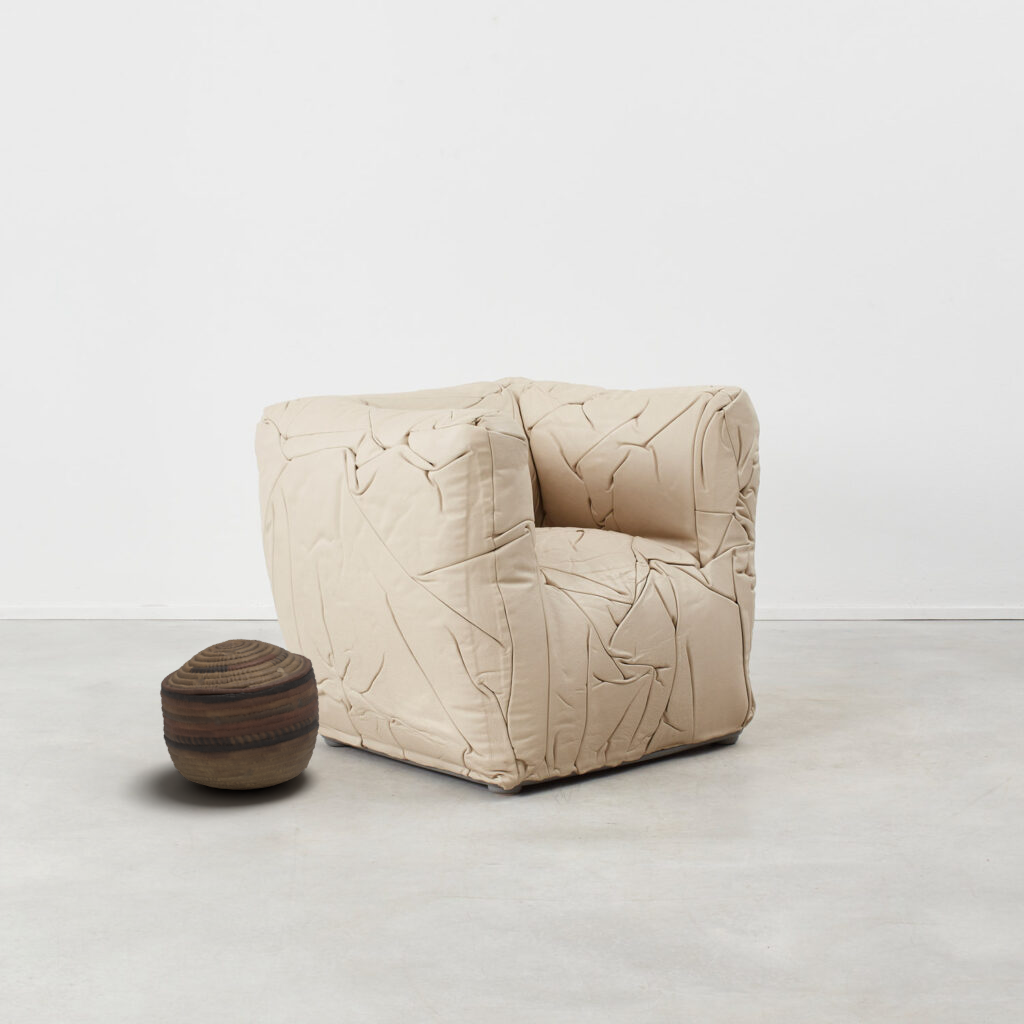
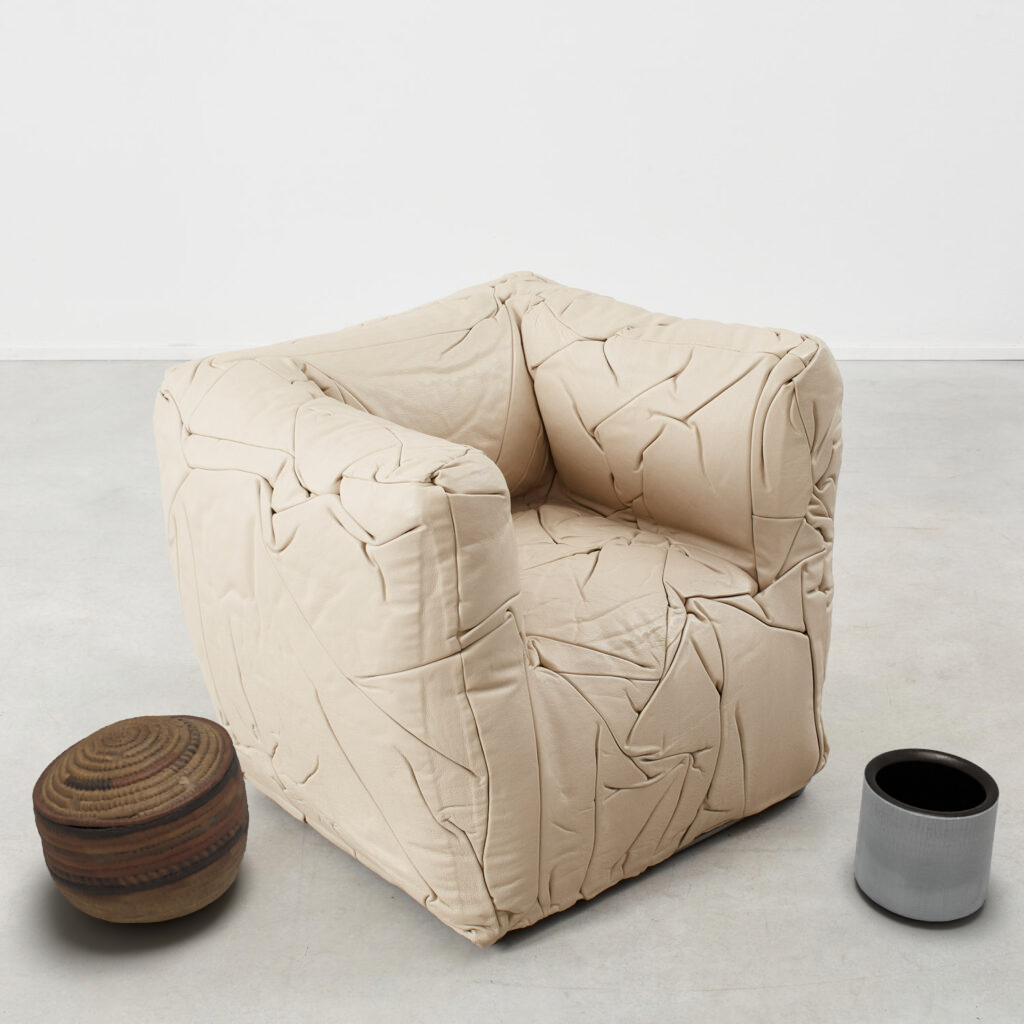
planter: none [779,680,881,795] -> present [854,748,999,921]

